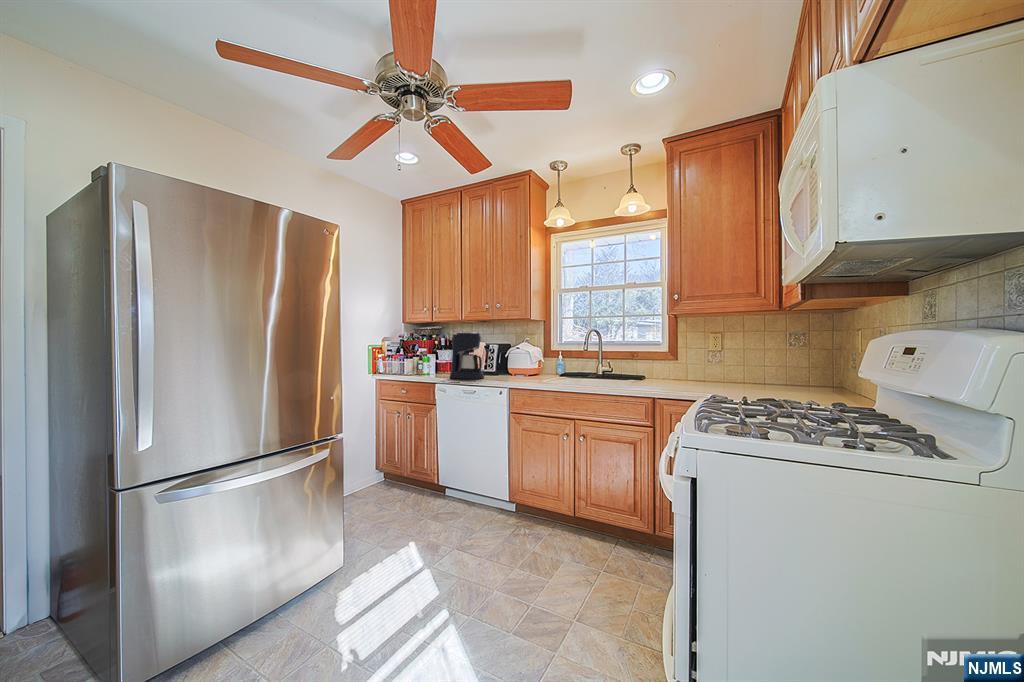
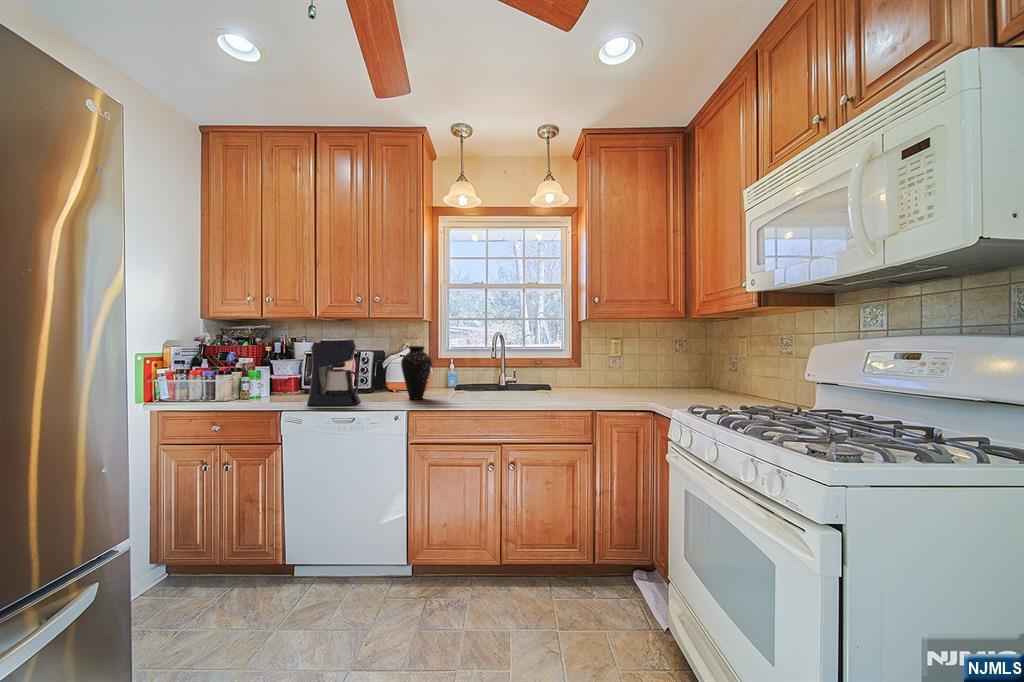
vase: none [513,338,536,378] -> present [401,346,432,399]

